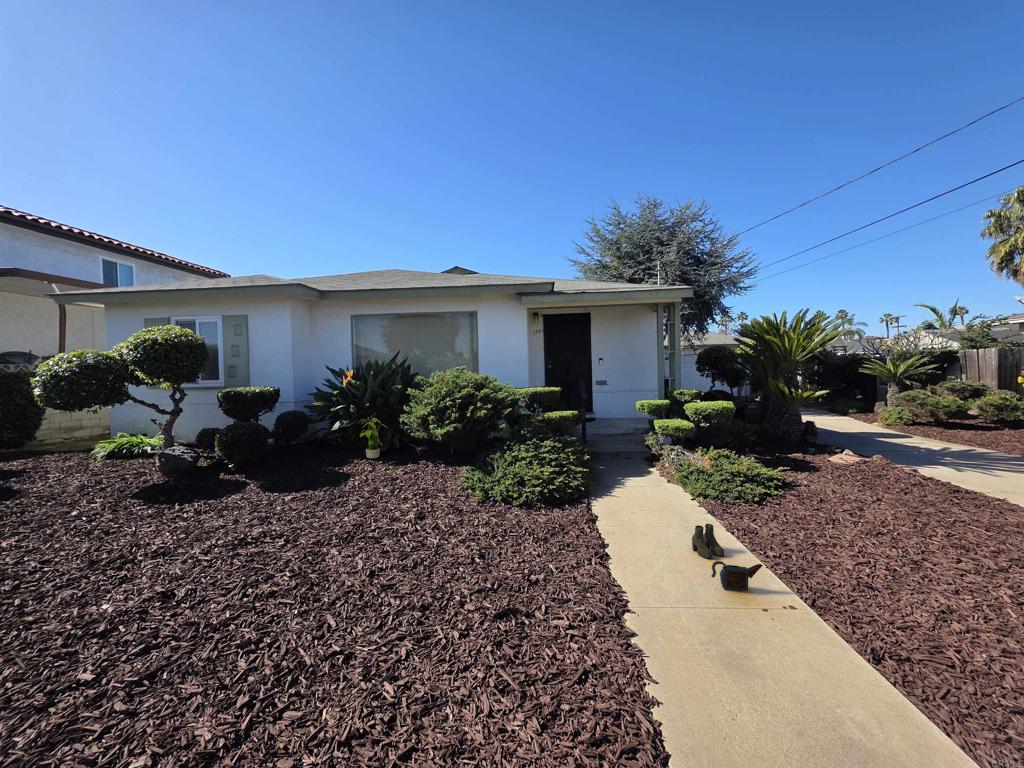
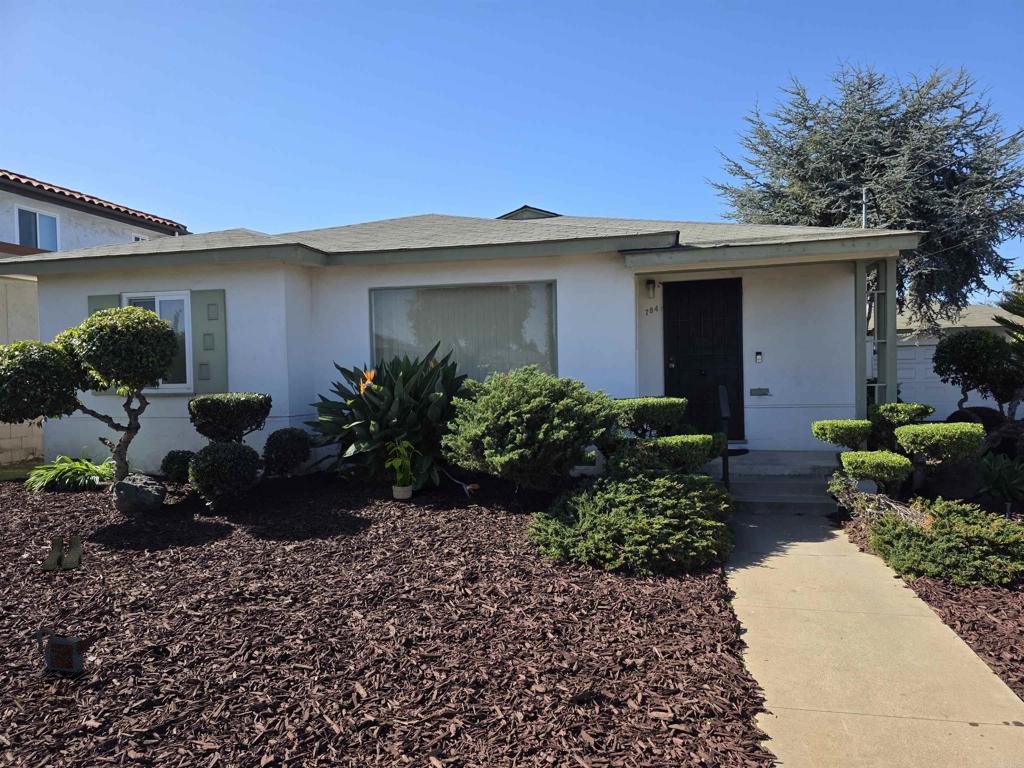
boots: present [692,524,724,559] -> present [42,534,83,570]
watering can: present [711,561,763,590] -> present [36,628,98,672]

